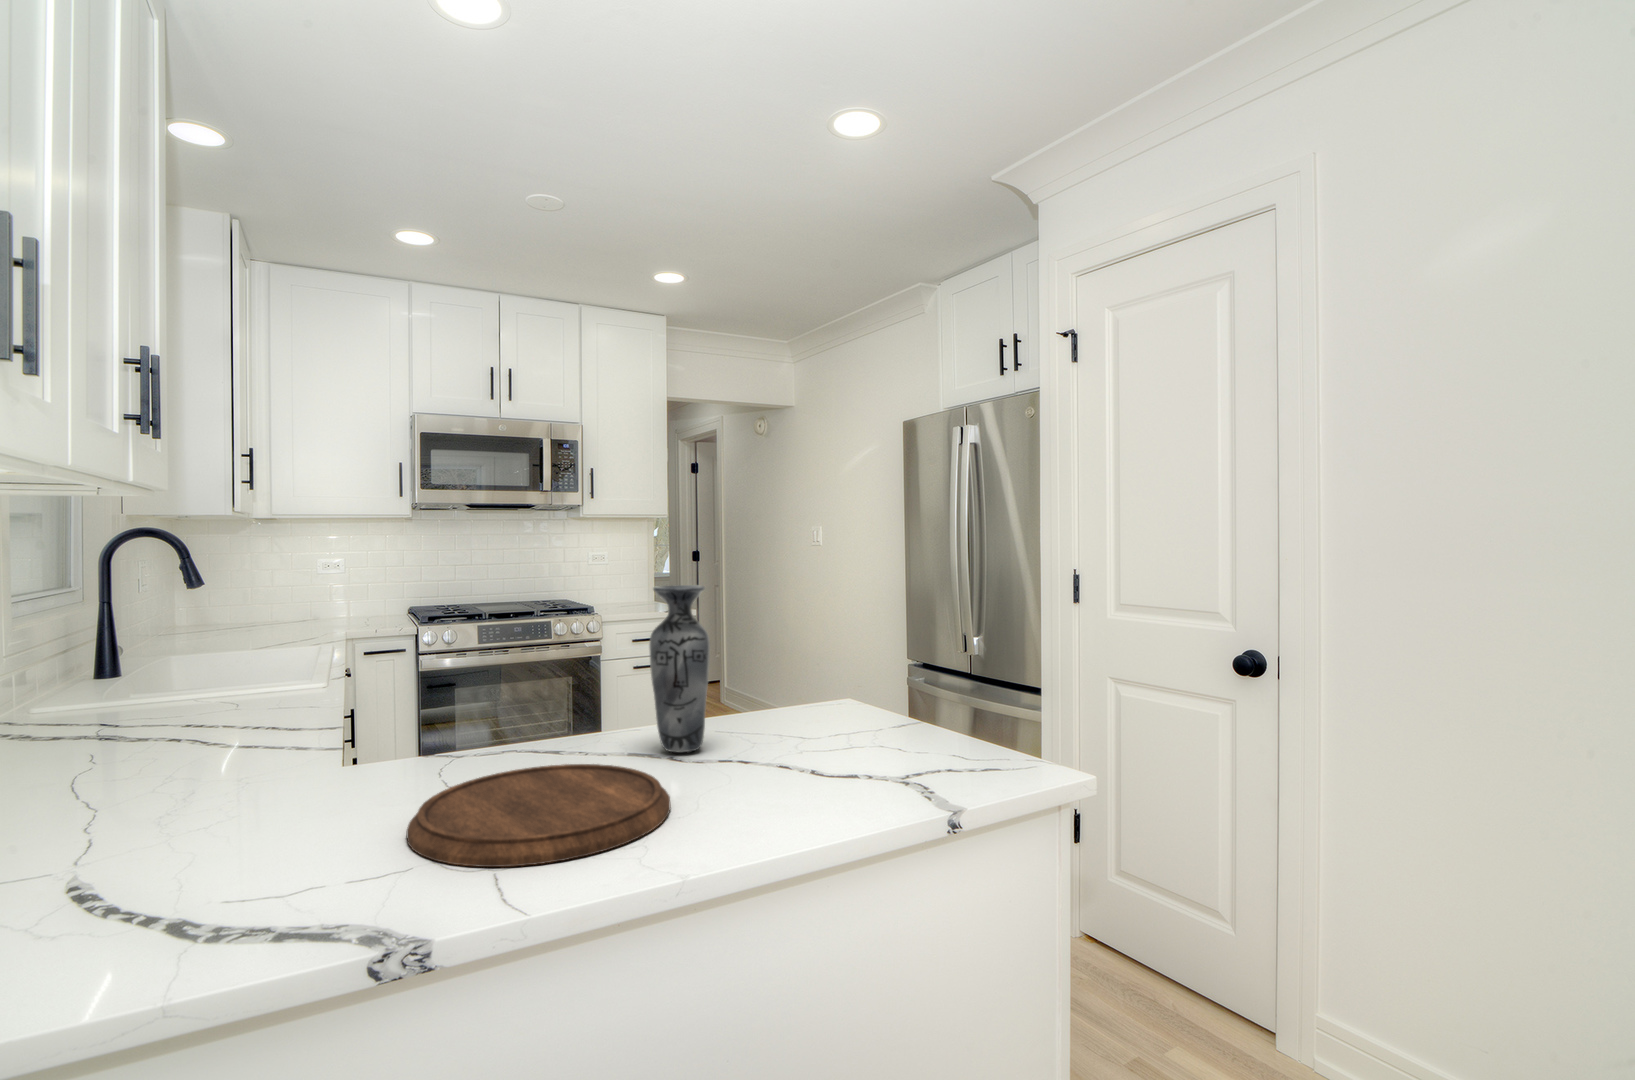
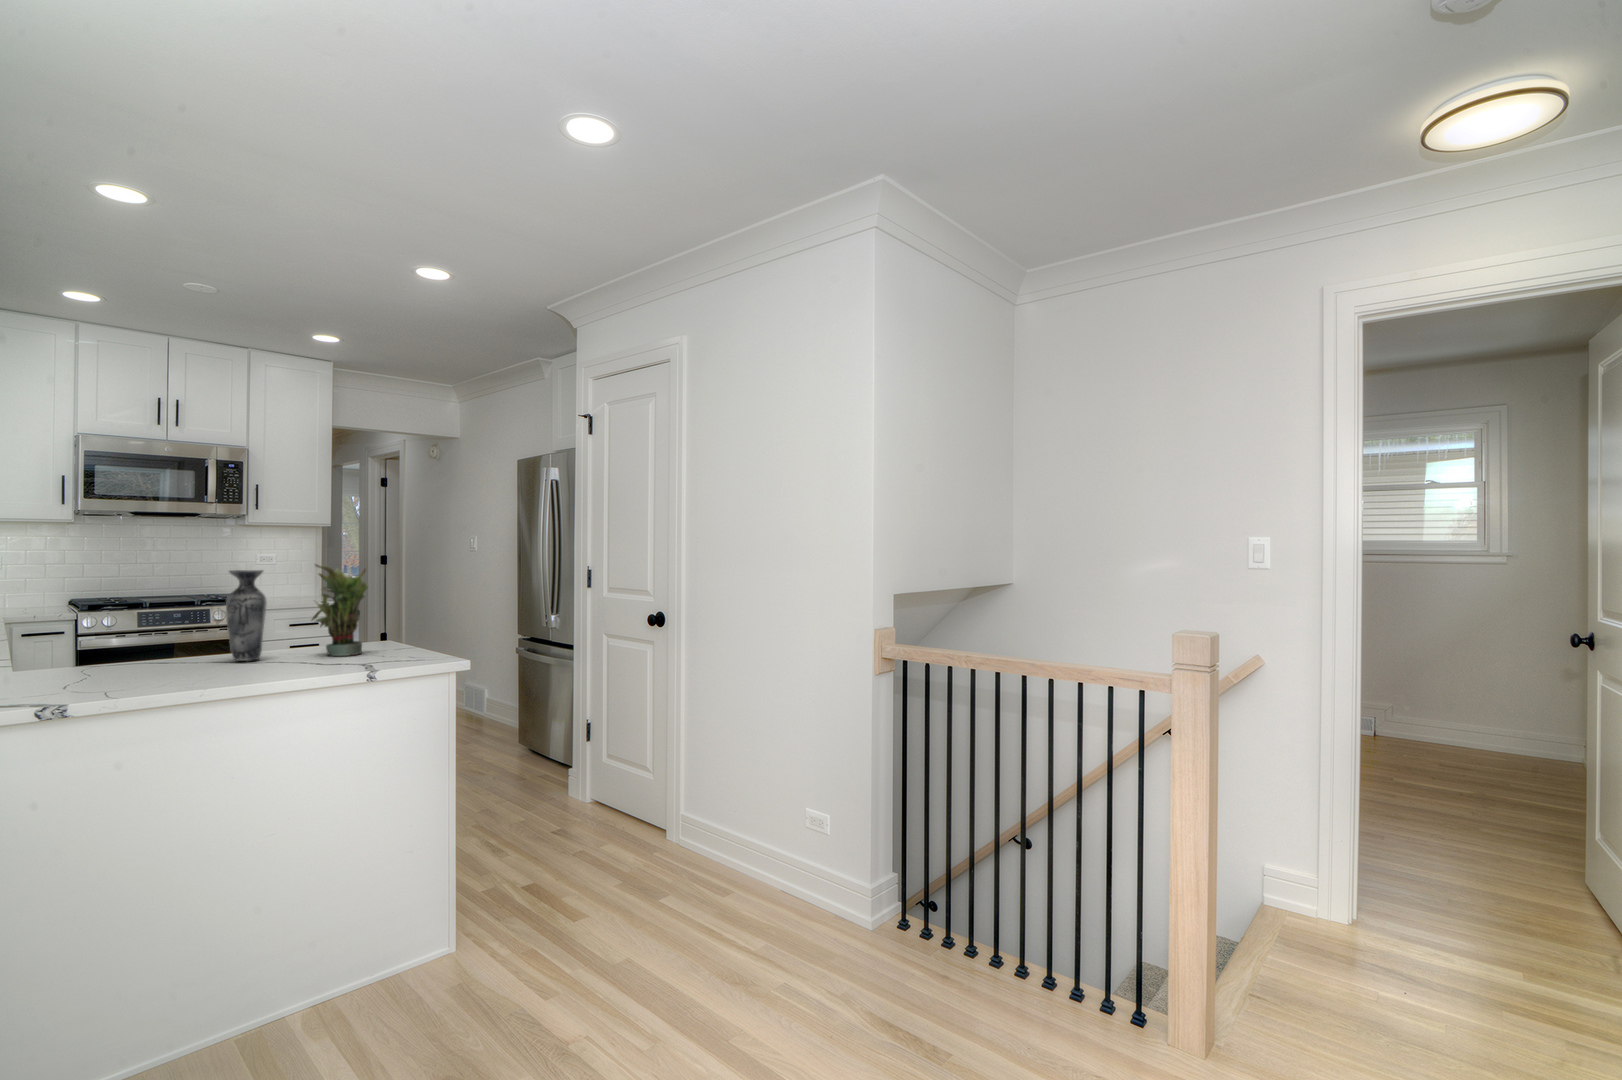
potted plant: none [767,574,865,743] -> present [312,564,368,656]
cutting board: present [407,764,671,867] -> none [57,661,218,691]

